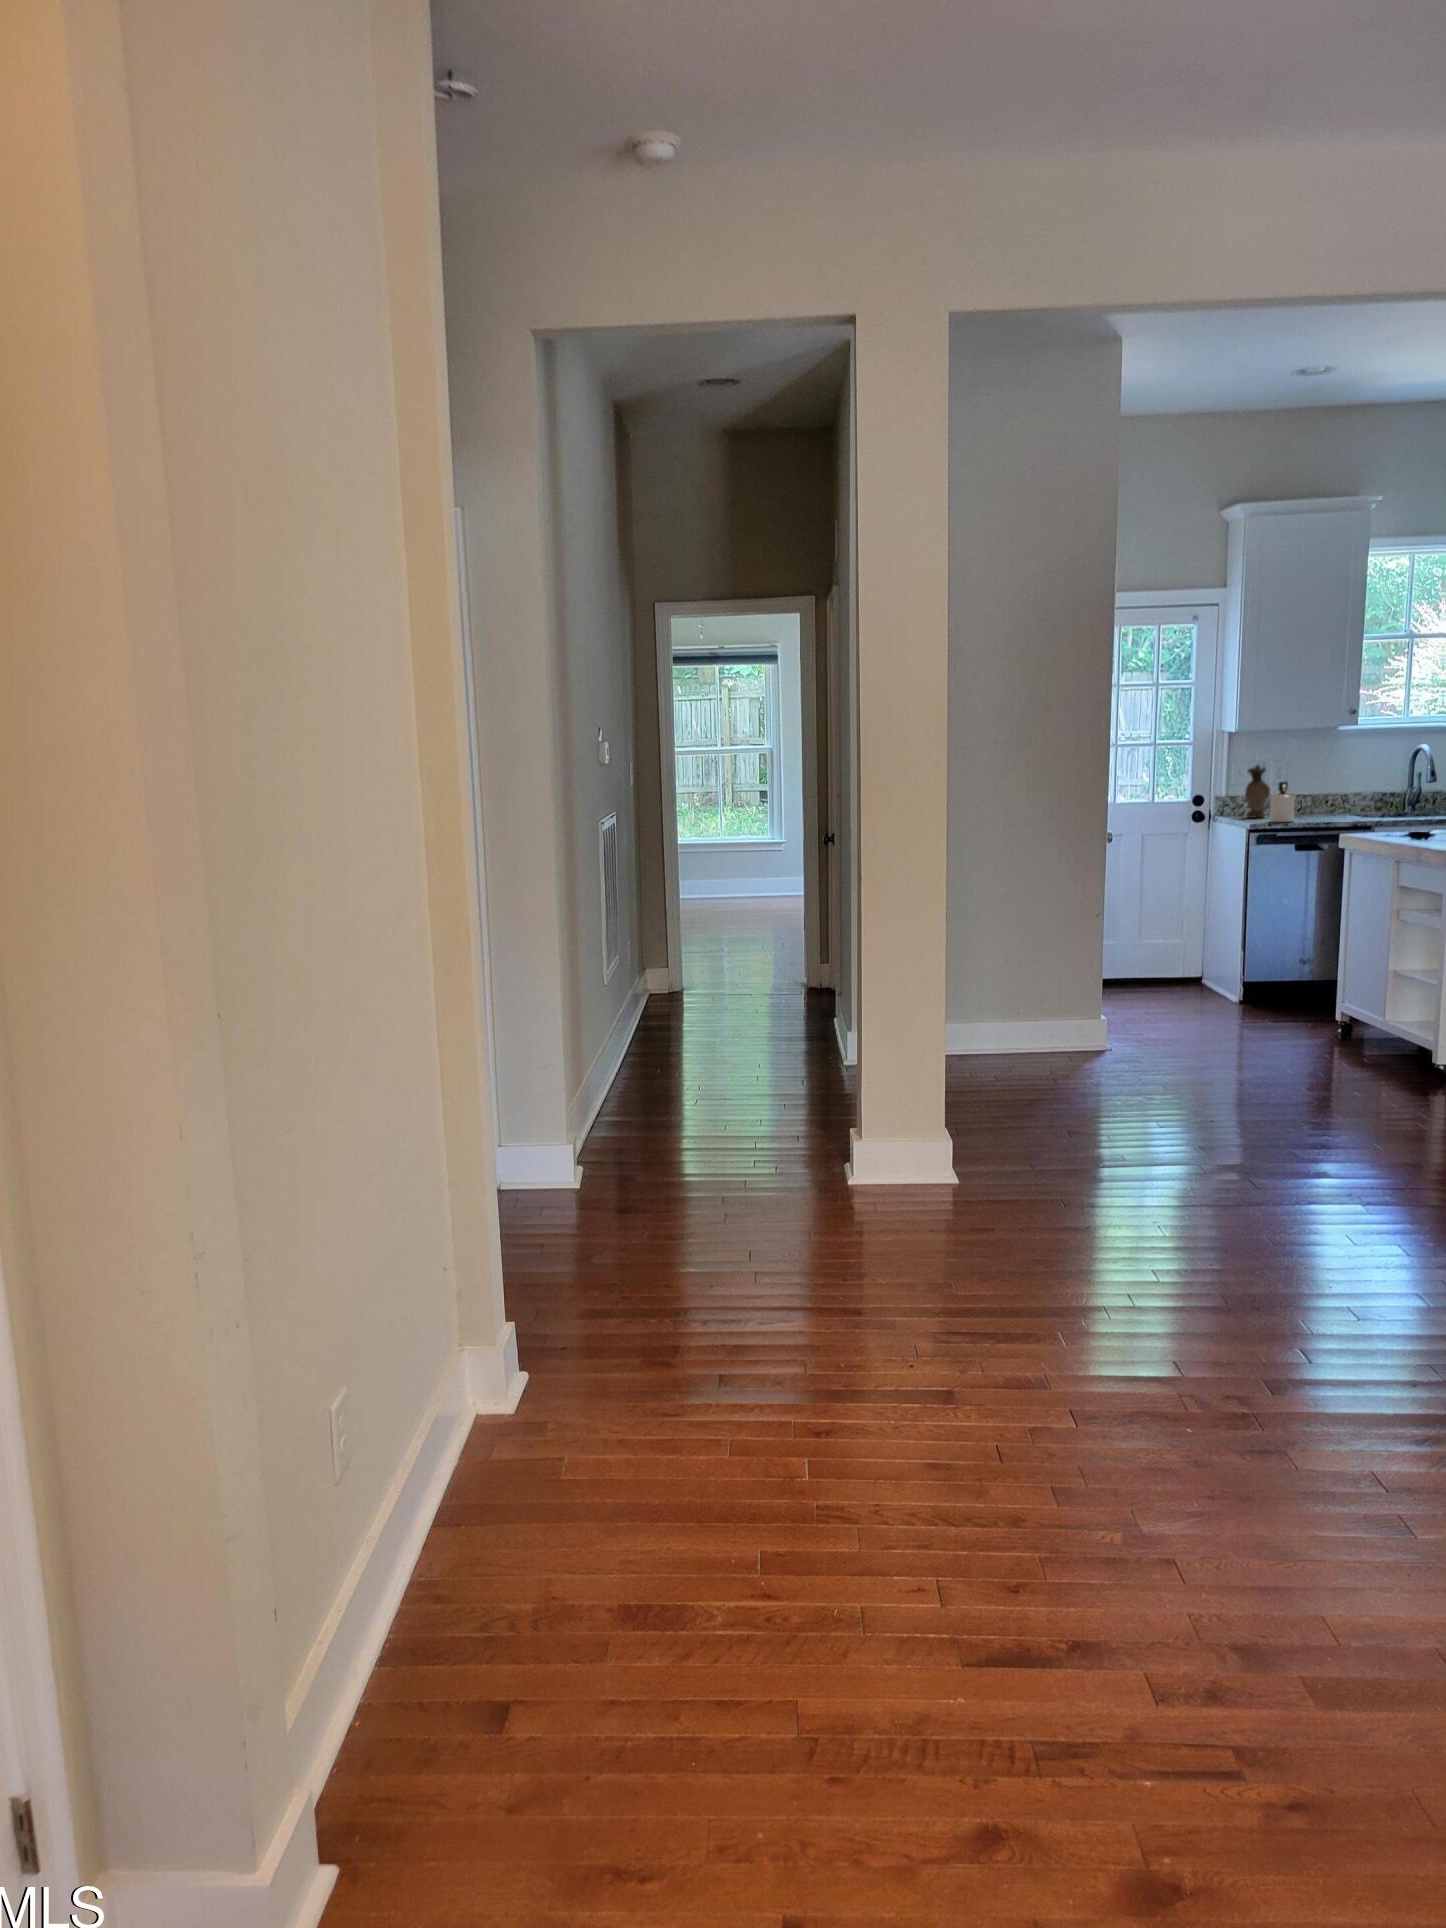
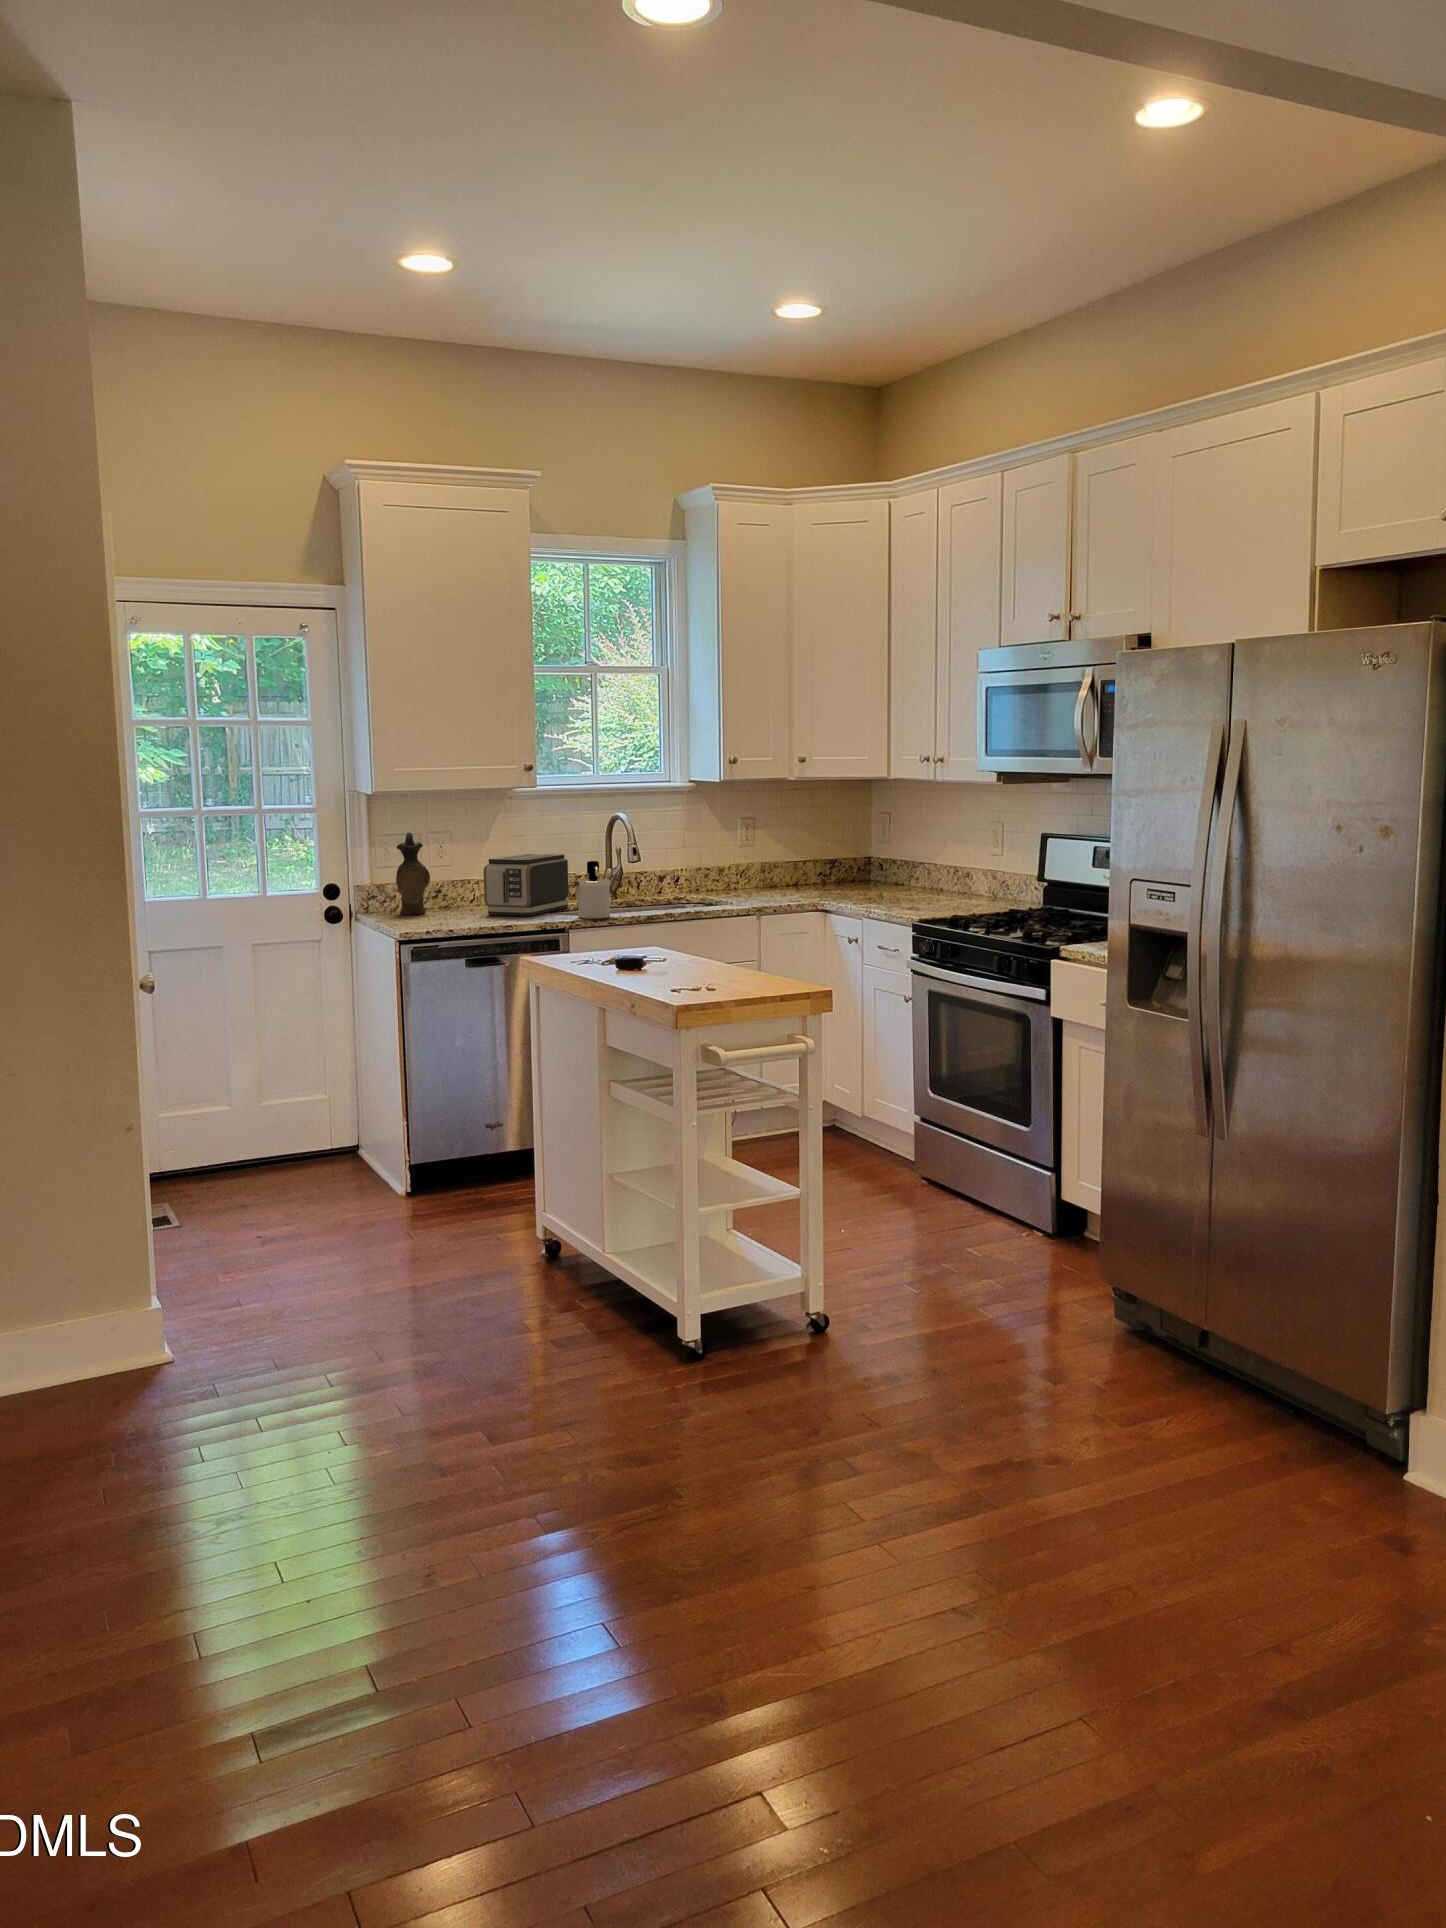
toaster: none [1311,776,1378,818] -> present [483,854,569,916]
soap dispenser: present [1269,782,1296,822] -> present [576,861,611,919]

